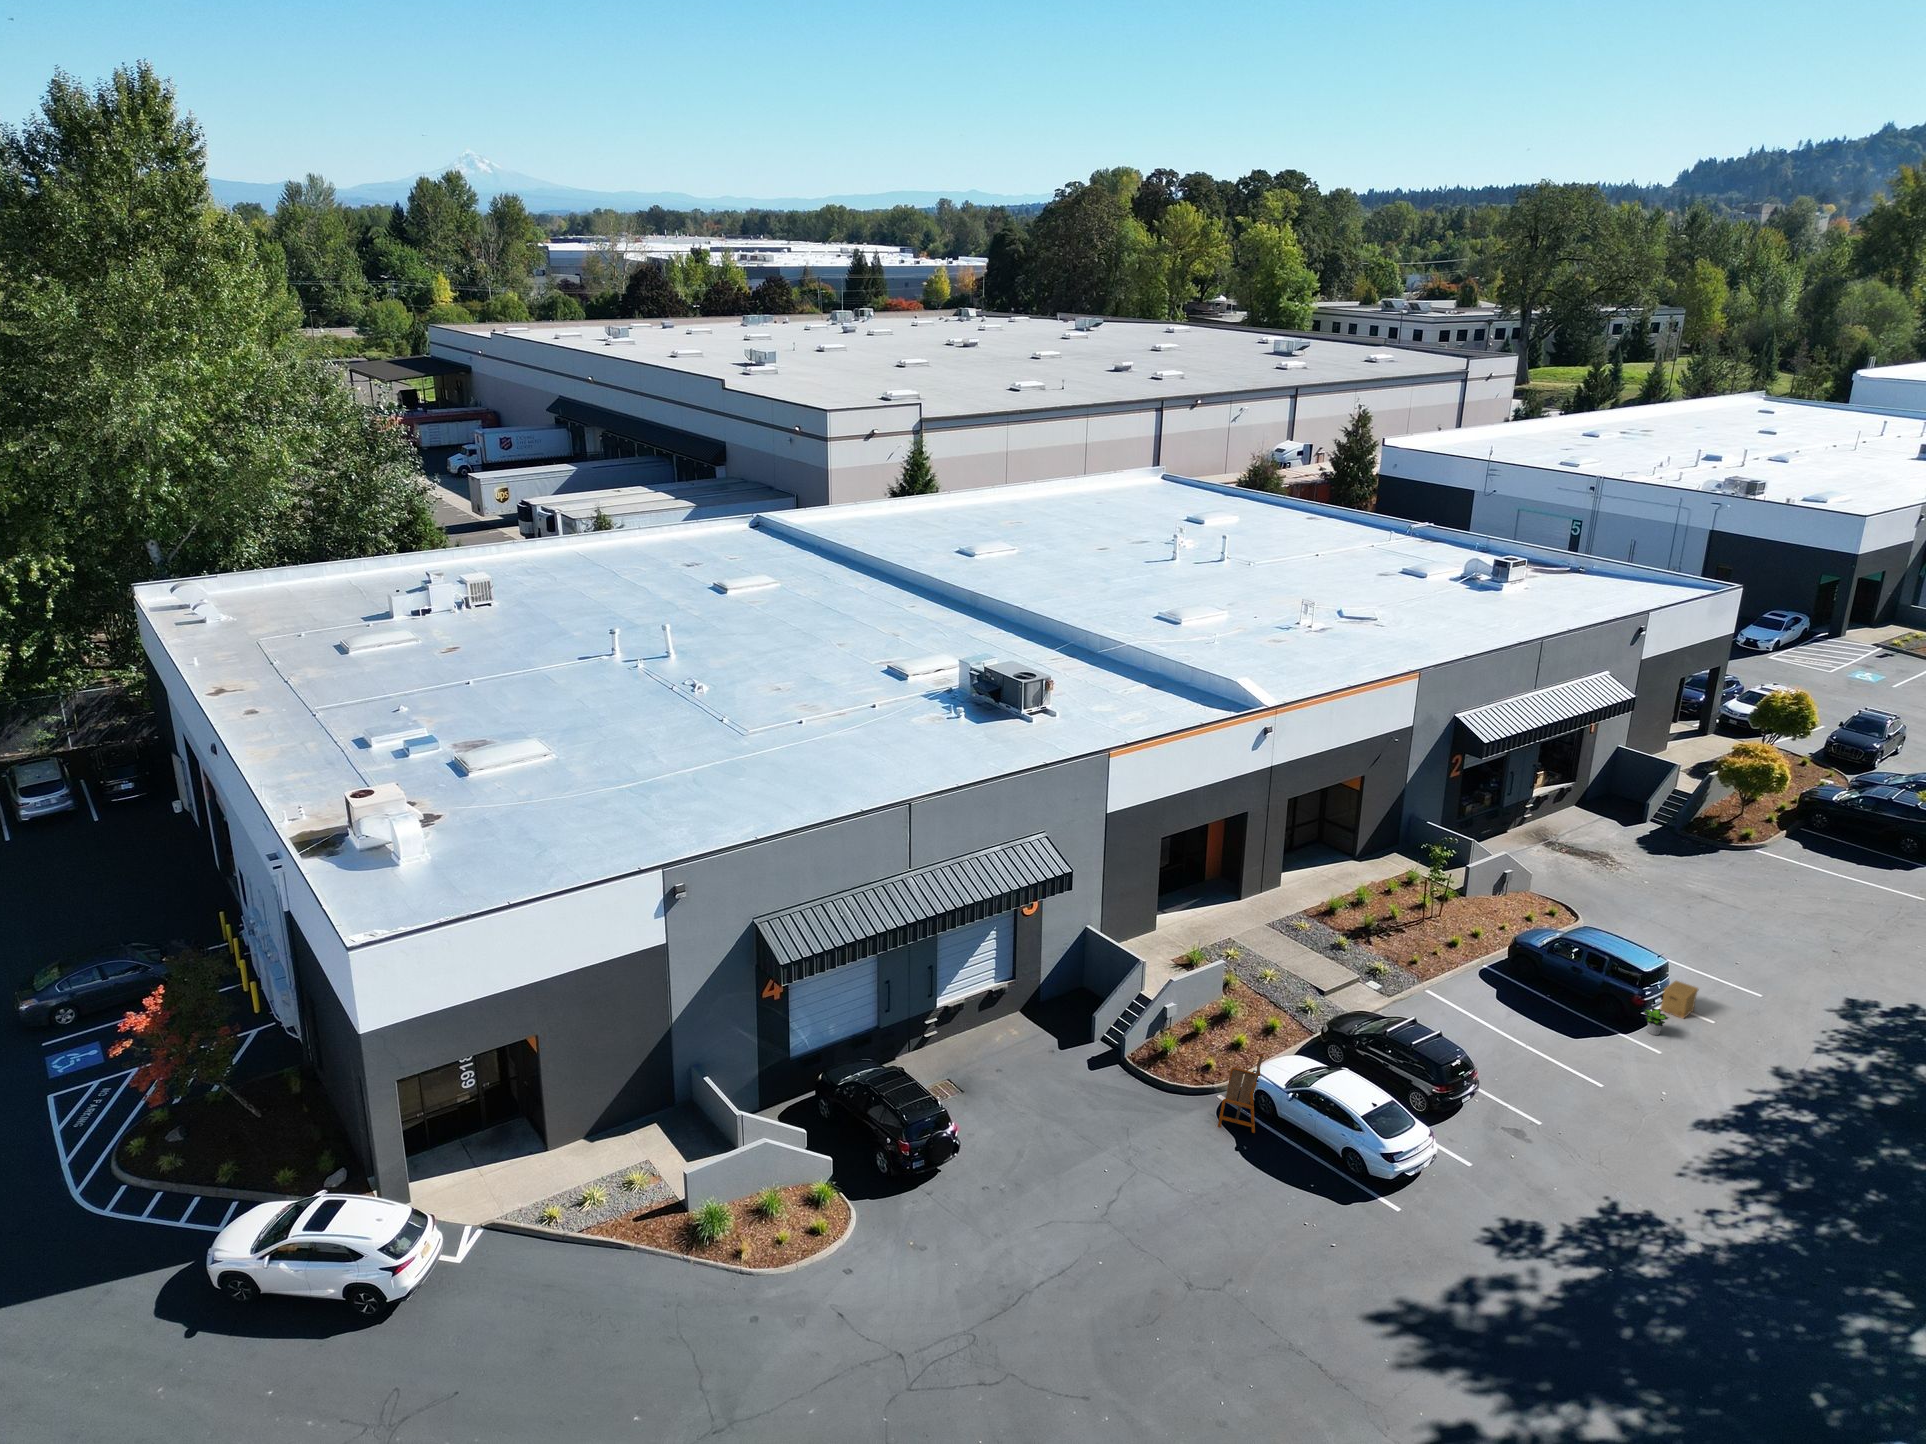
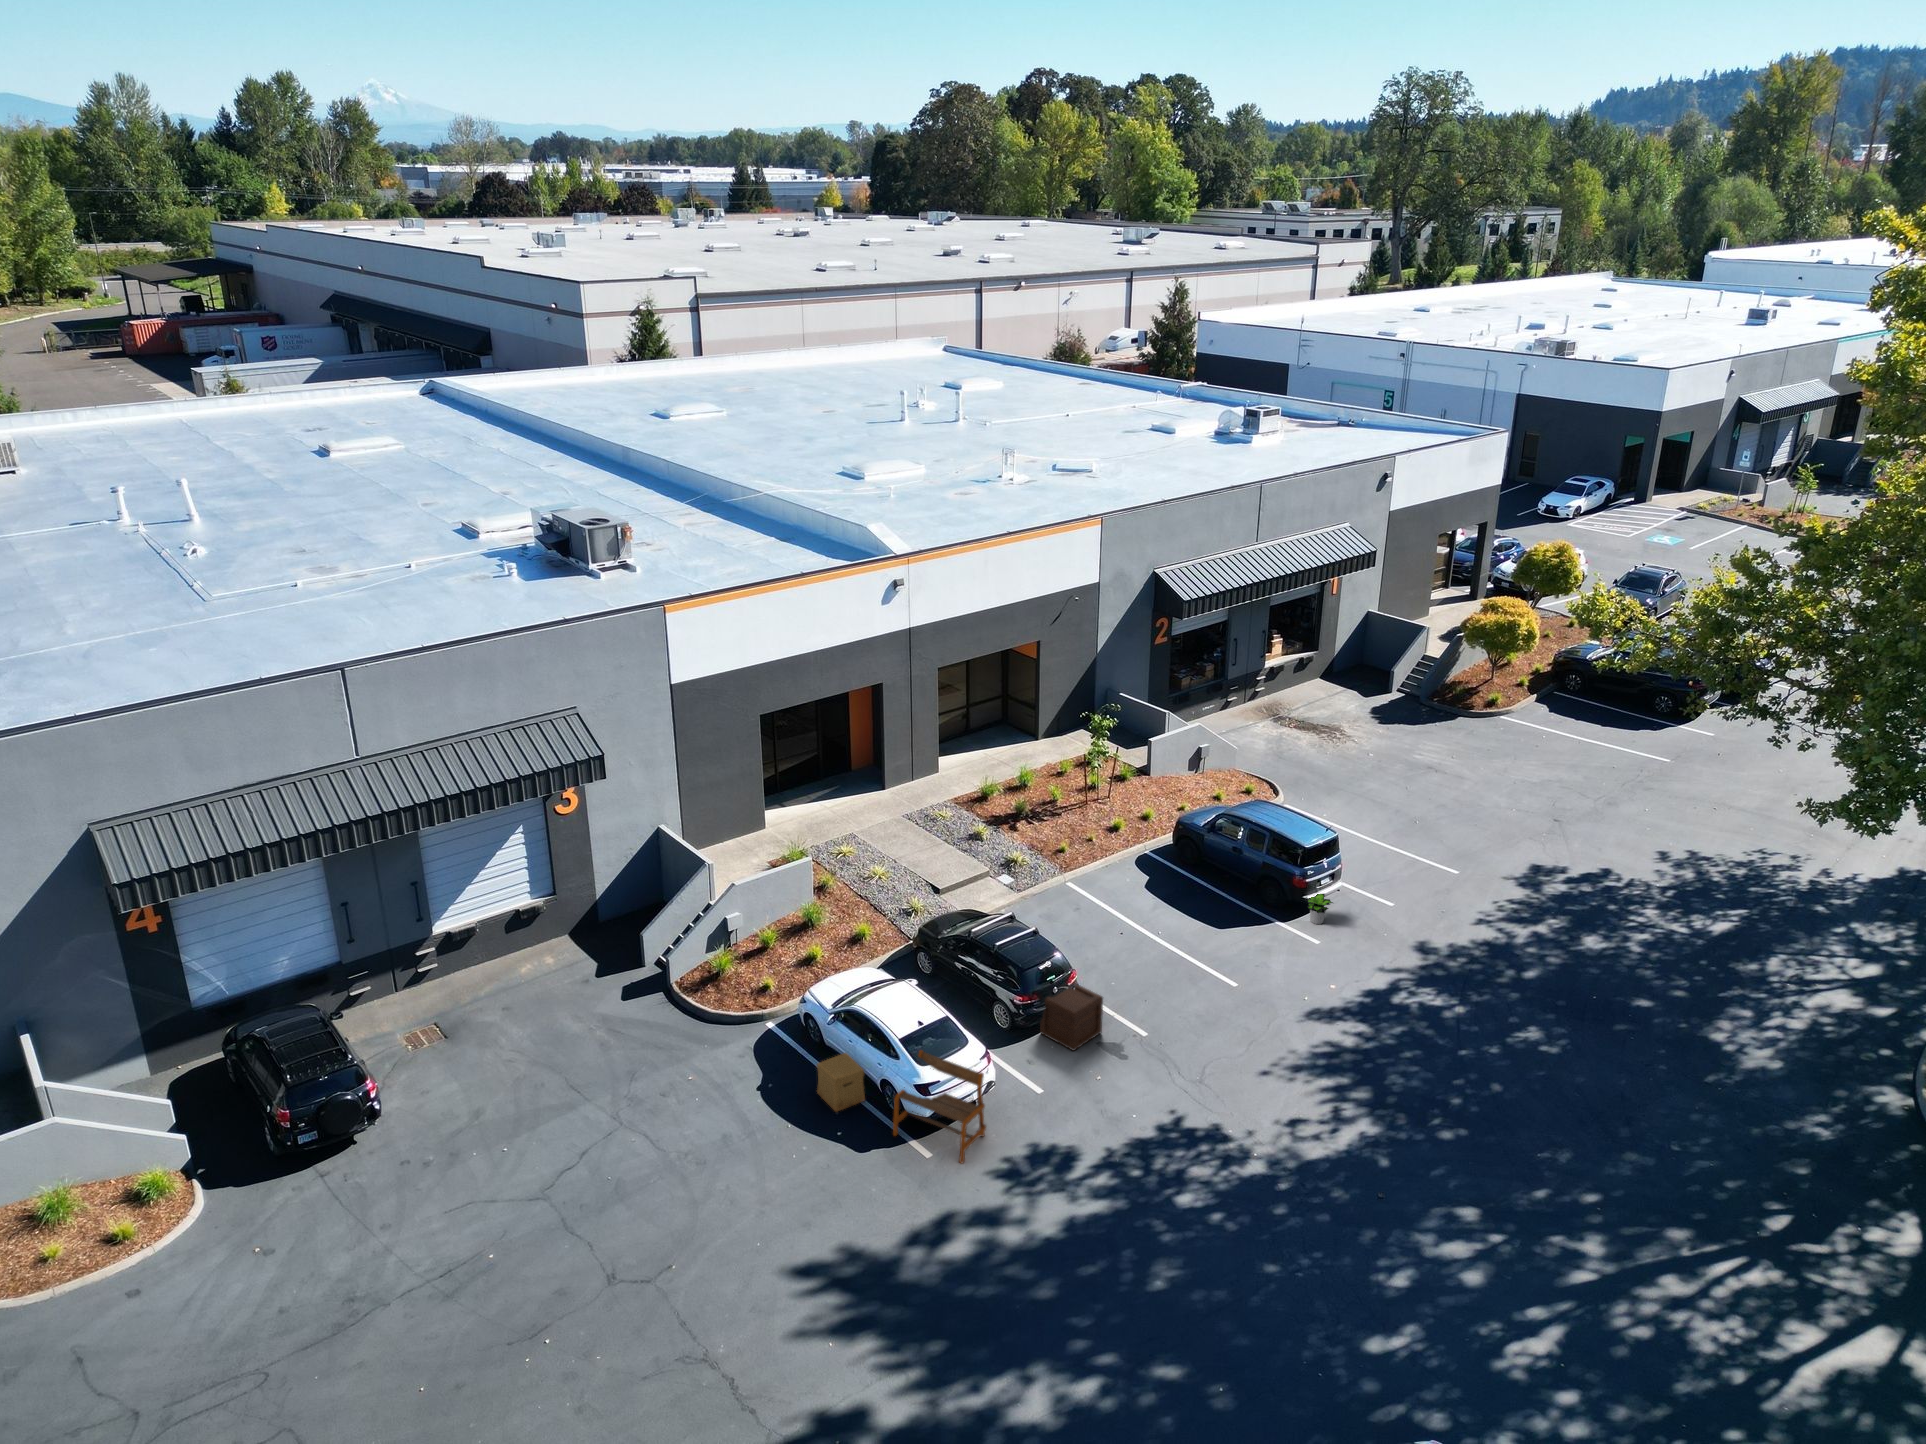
cardboard box: present [1660,981,1699,1018] -> present [817,1053,865,1112]
bench: present [1218,1054,1263,1133] -> present [893,1050,986,1163]
wooden crate: none [1452,1075,1508,1135] -> present [1040,984,1103,1050]

